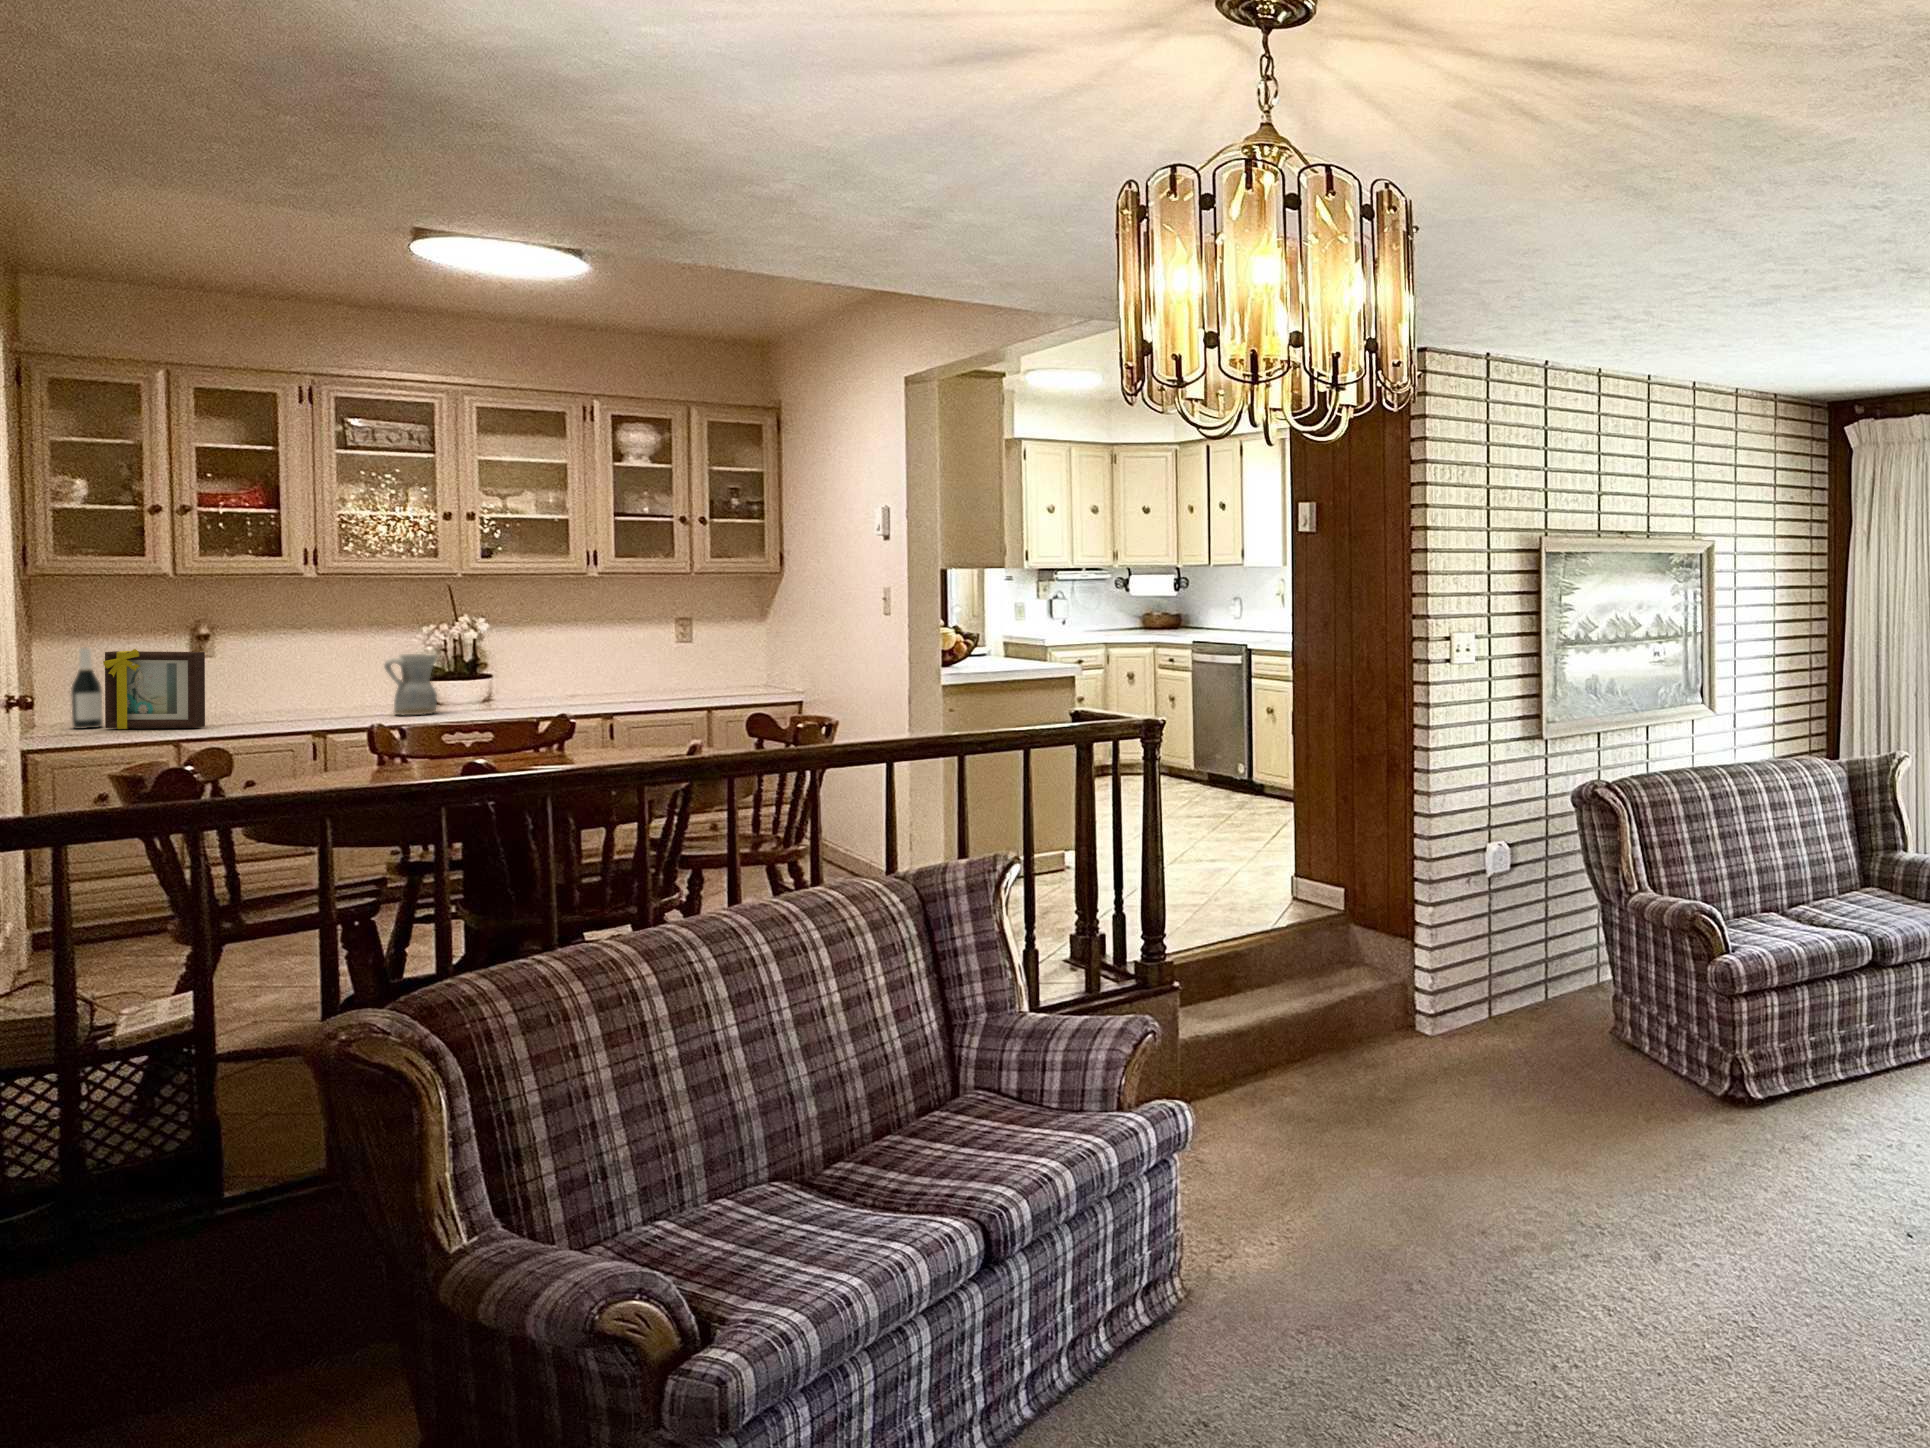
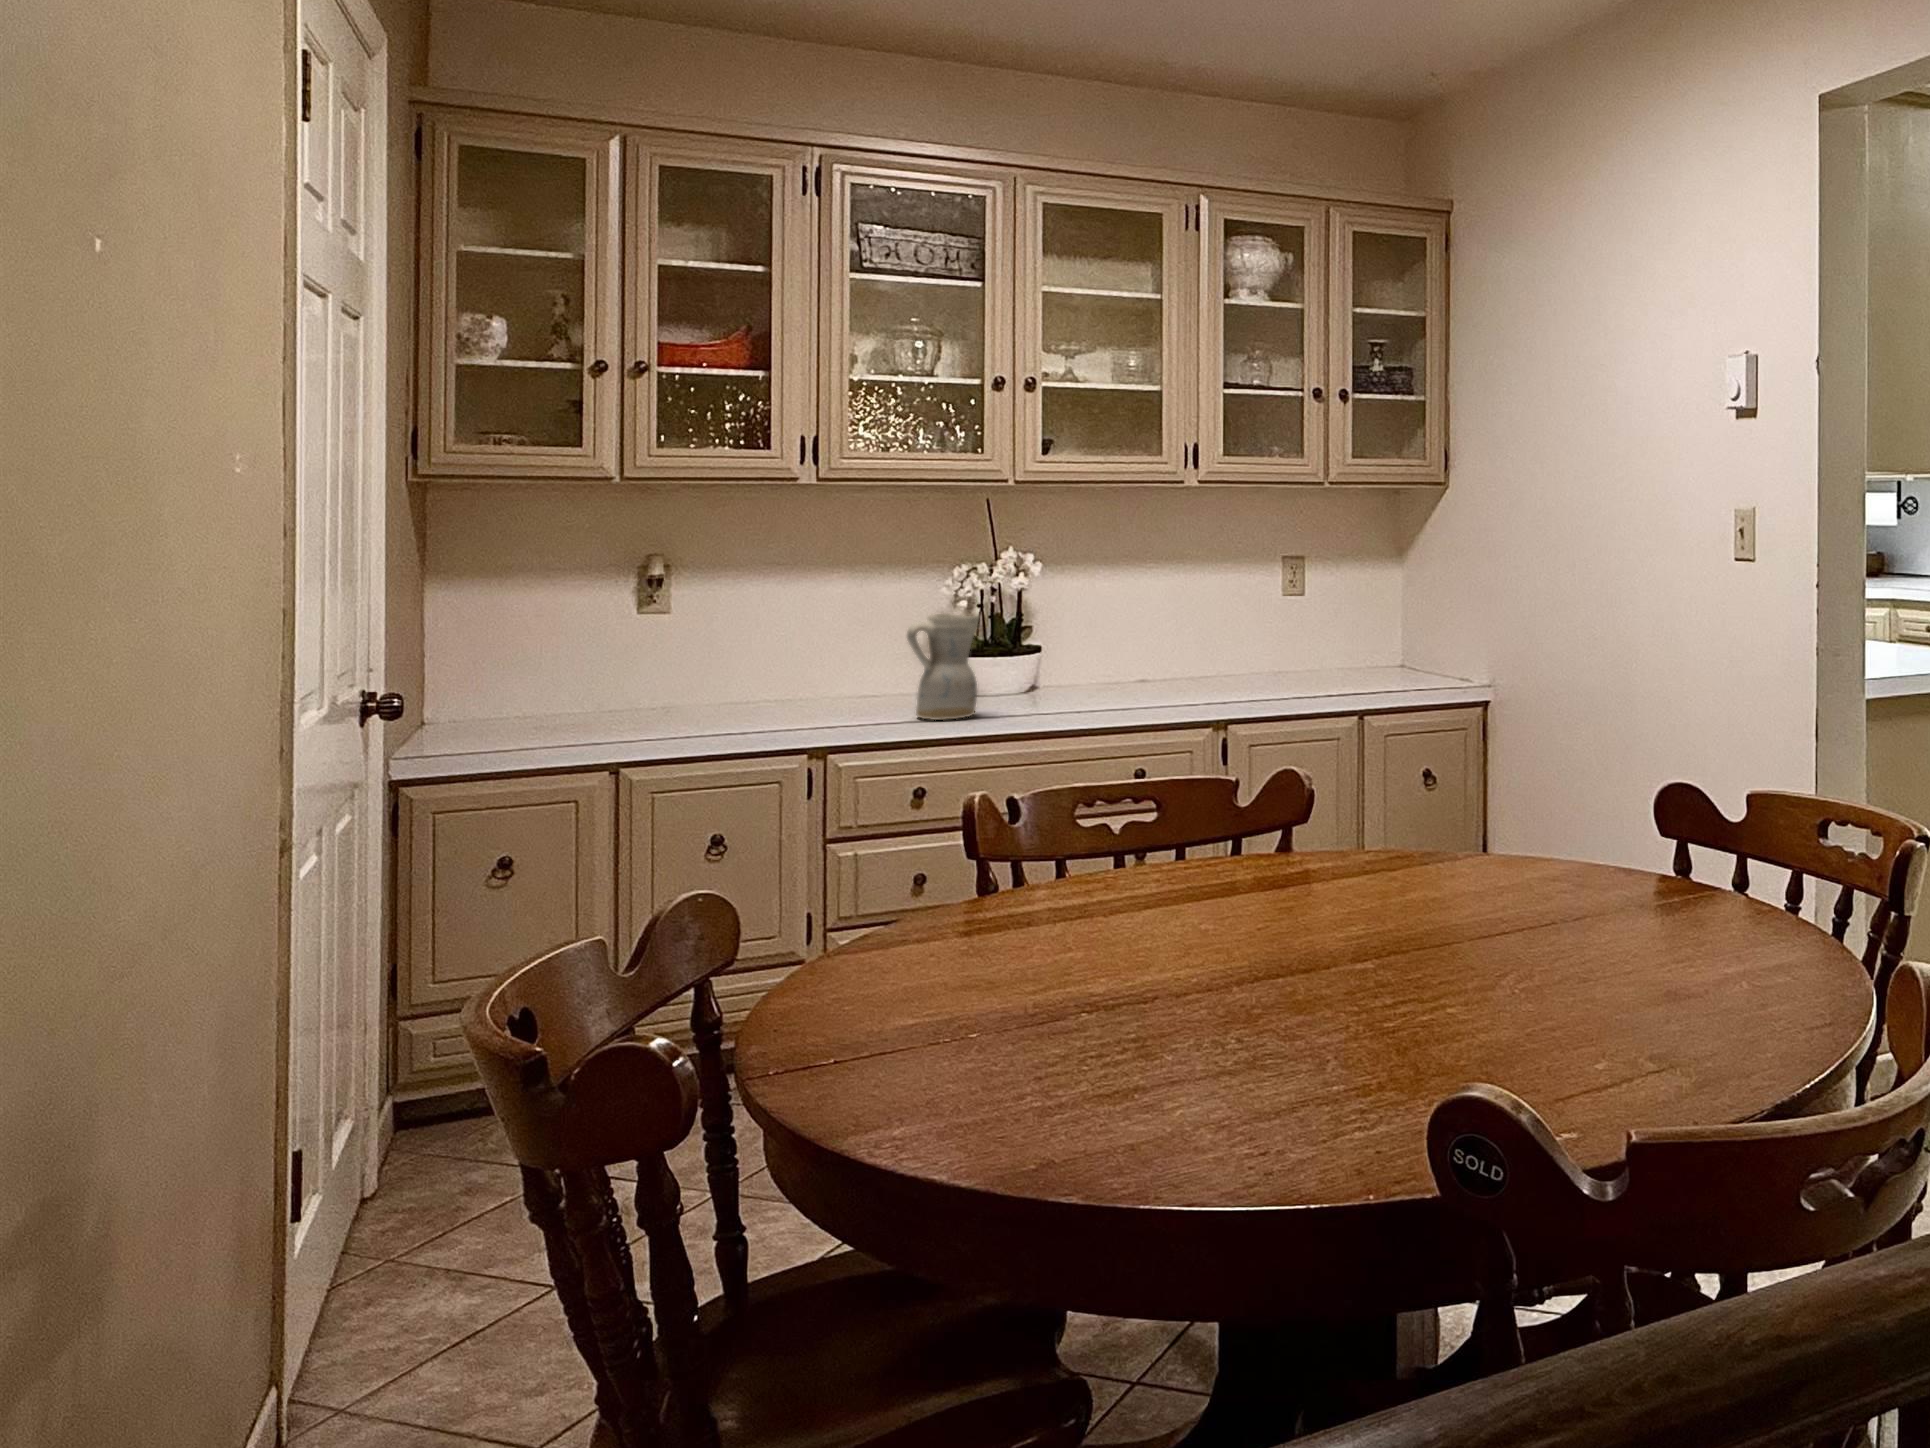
wine bottle: present [71,647,103,729] -> none [473,597,515,735]
picture frame: present [103,649,205,729] -> none [517,603,660,741]

